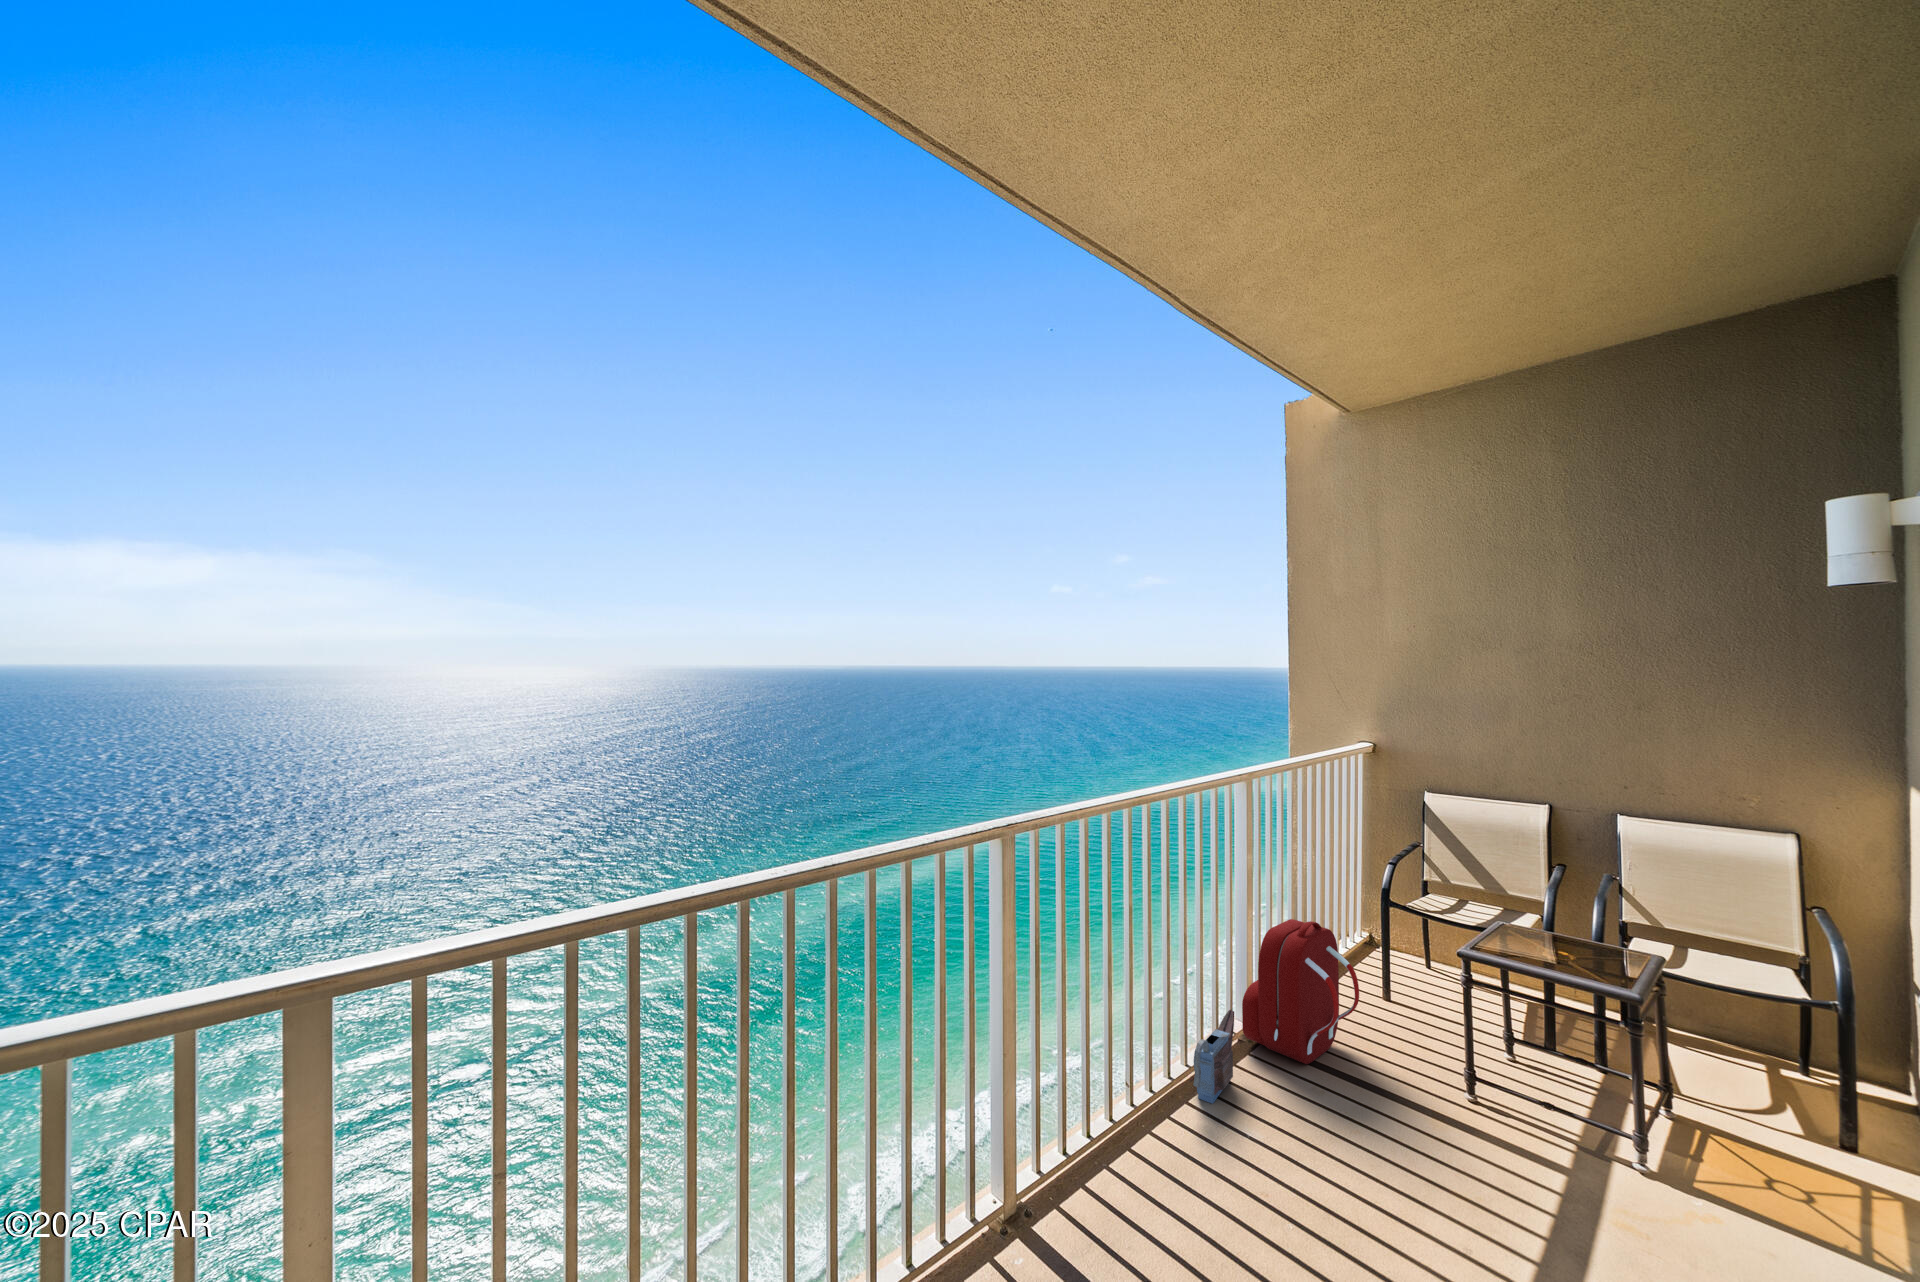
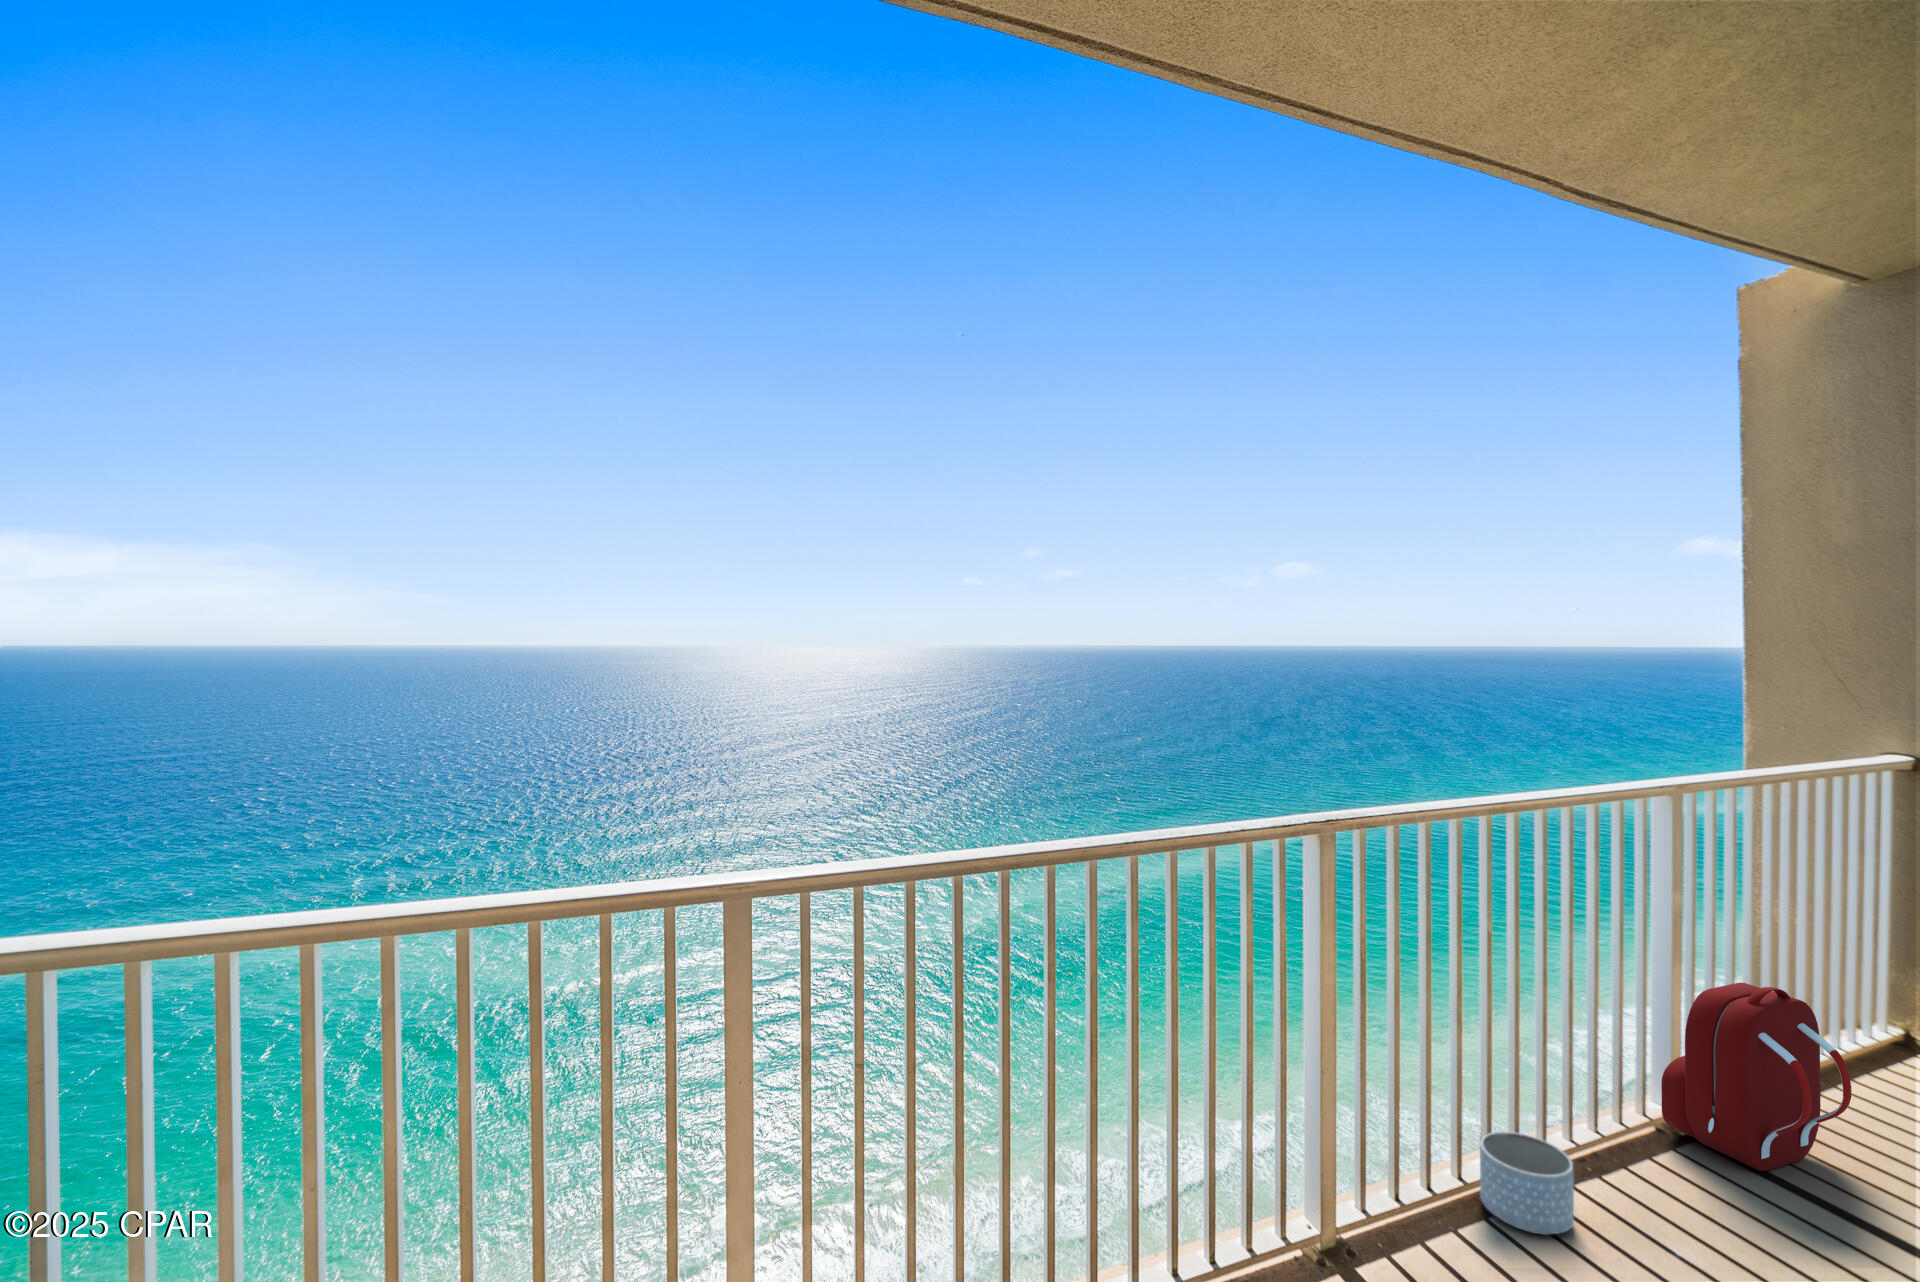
watering can: present [1193,1010,1234,1104] -> none [1577,1082,1646,1189]
planter: none [1125,1072,1194,1159] -> present [1480,1131,1574,1235]

